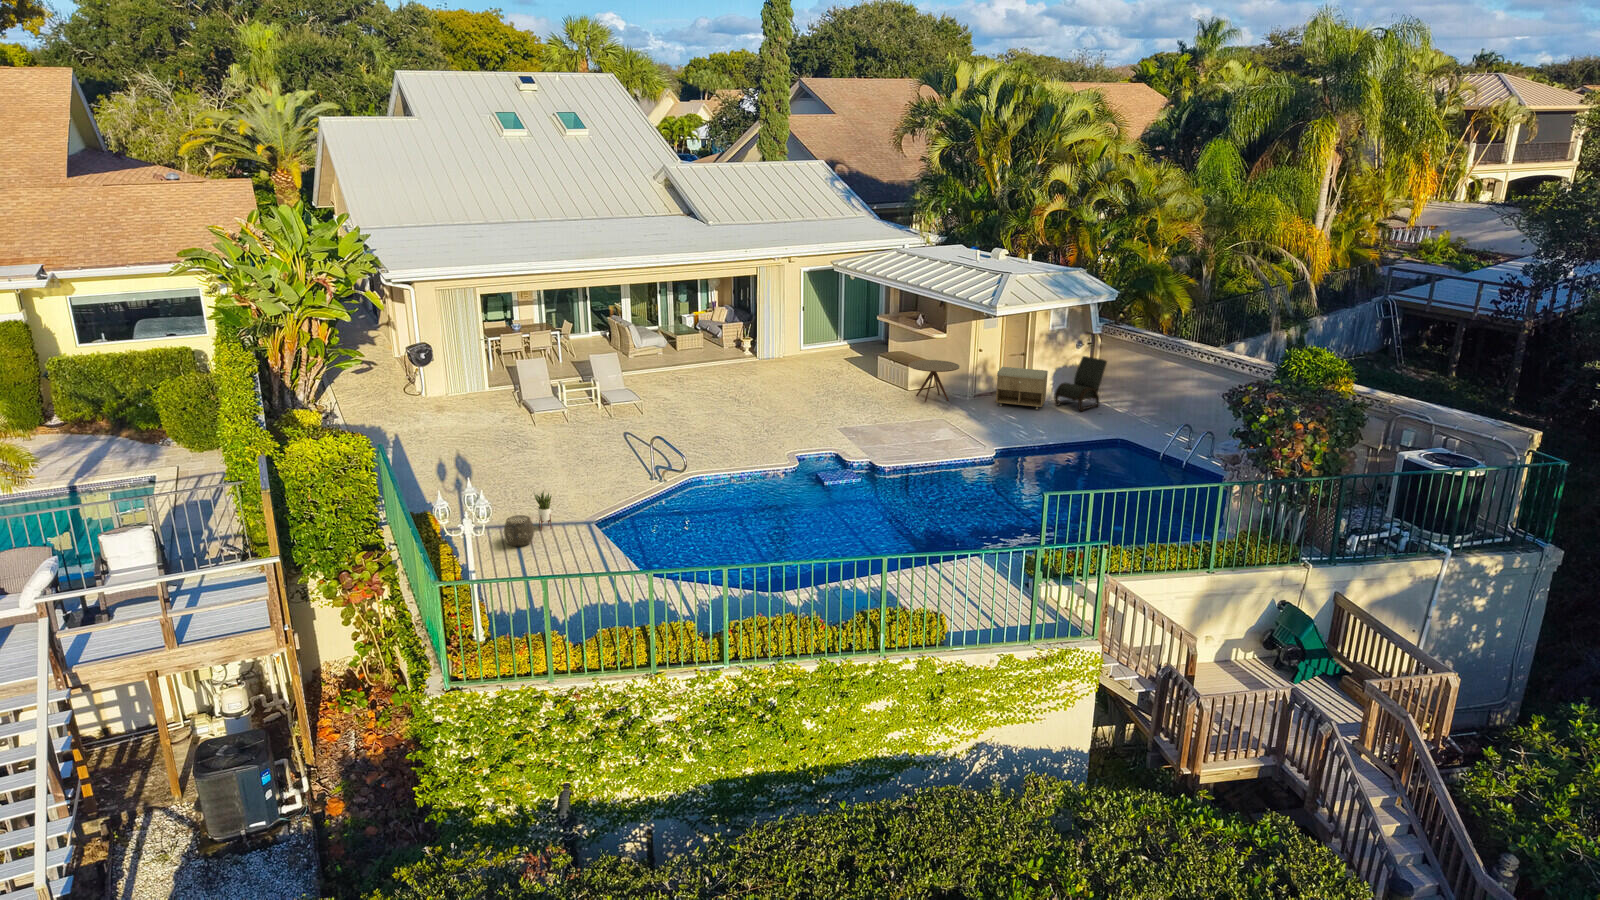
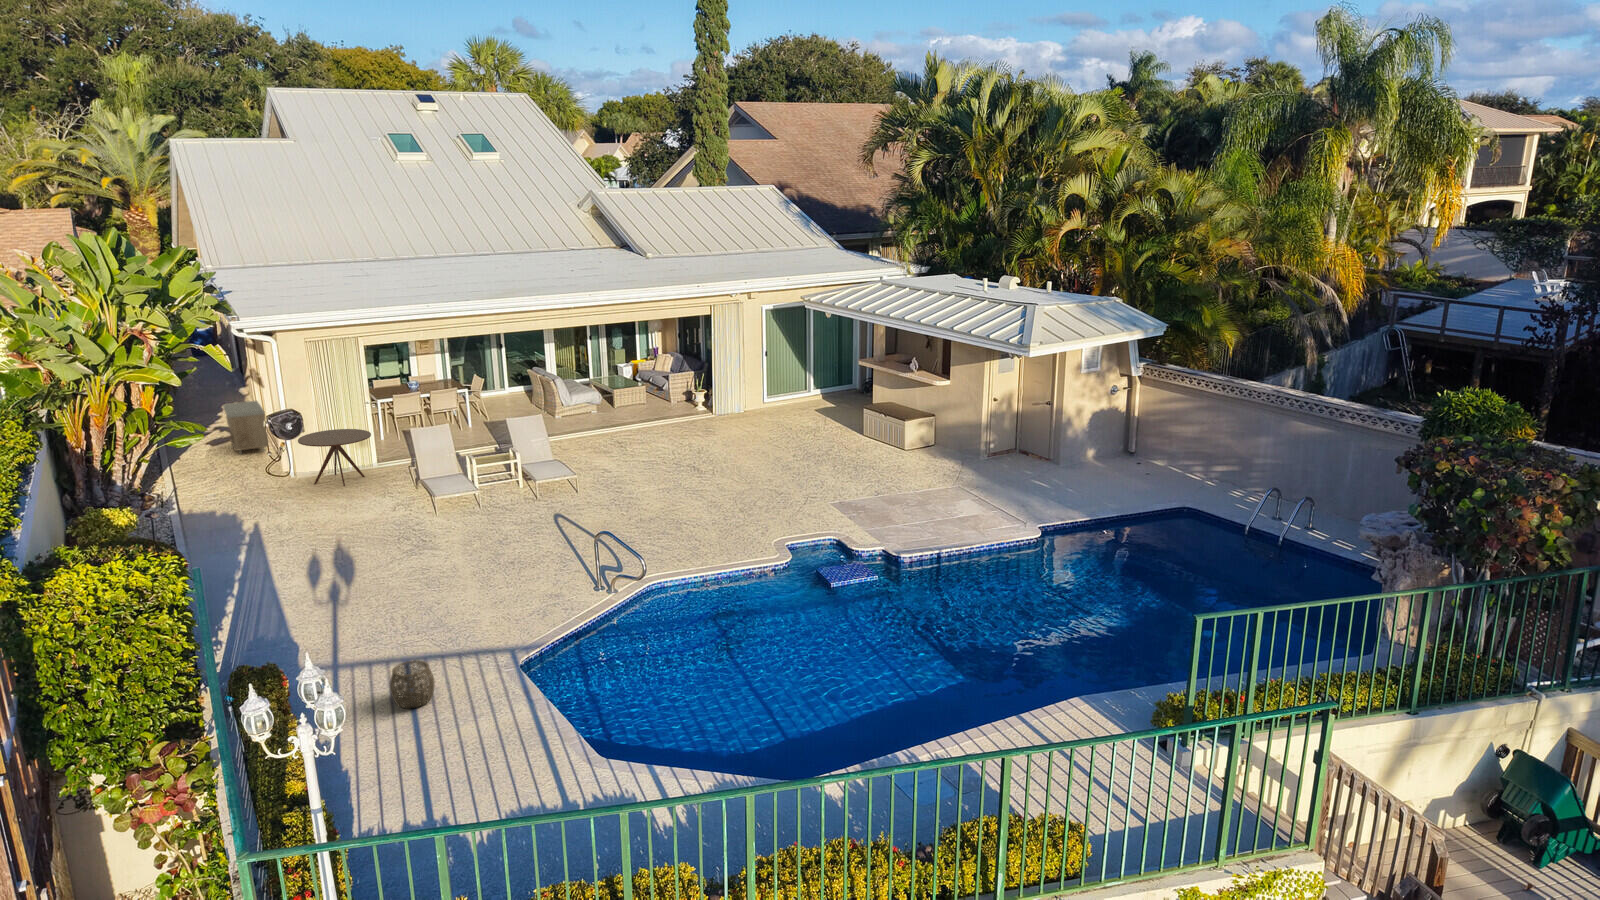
lounge chair: present [1054,356,1107,412] -> none [1082,402,1143,470]
round table: present [909,360,960,402] -> present [298,429,371,486]
storage bench: present [996,367,1048,409] -> present [223,401,269,453]
potted plant: present [533,490,552,530] -> none [432,620,461,678]

